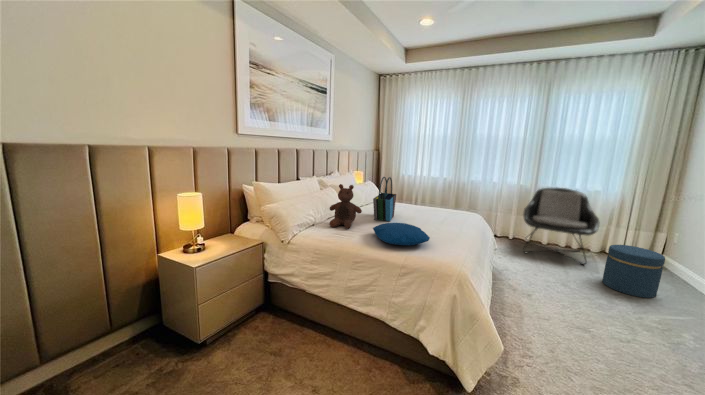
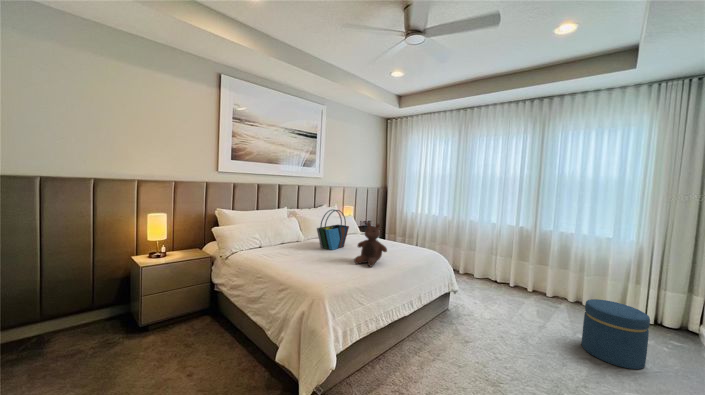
stuffed bear: present [330,184,362,229] -> present [354,223,387,266]
lounge chair: present [523,188,599,265] -> none [510,231,598,323]
pillow: present [373,223,430,245] -> none [287,249,336,268]

